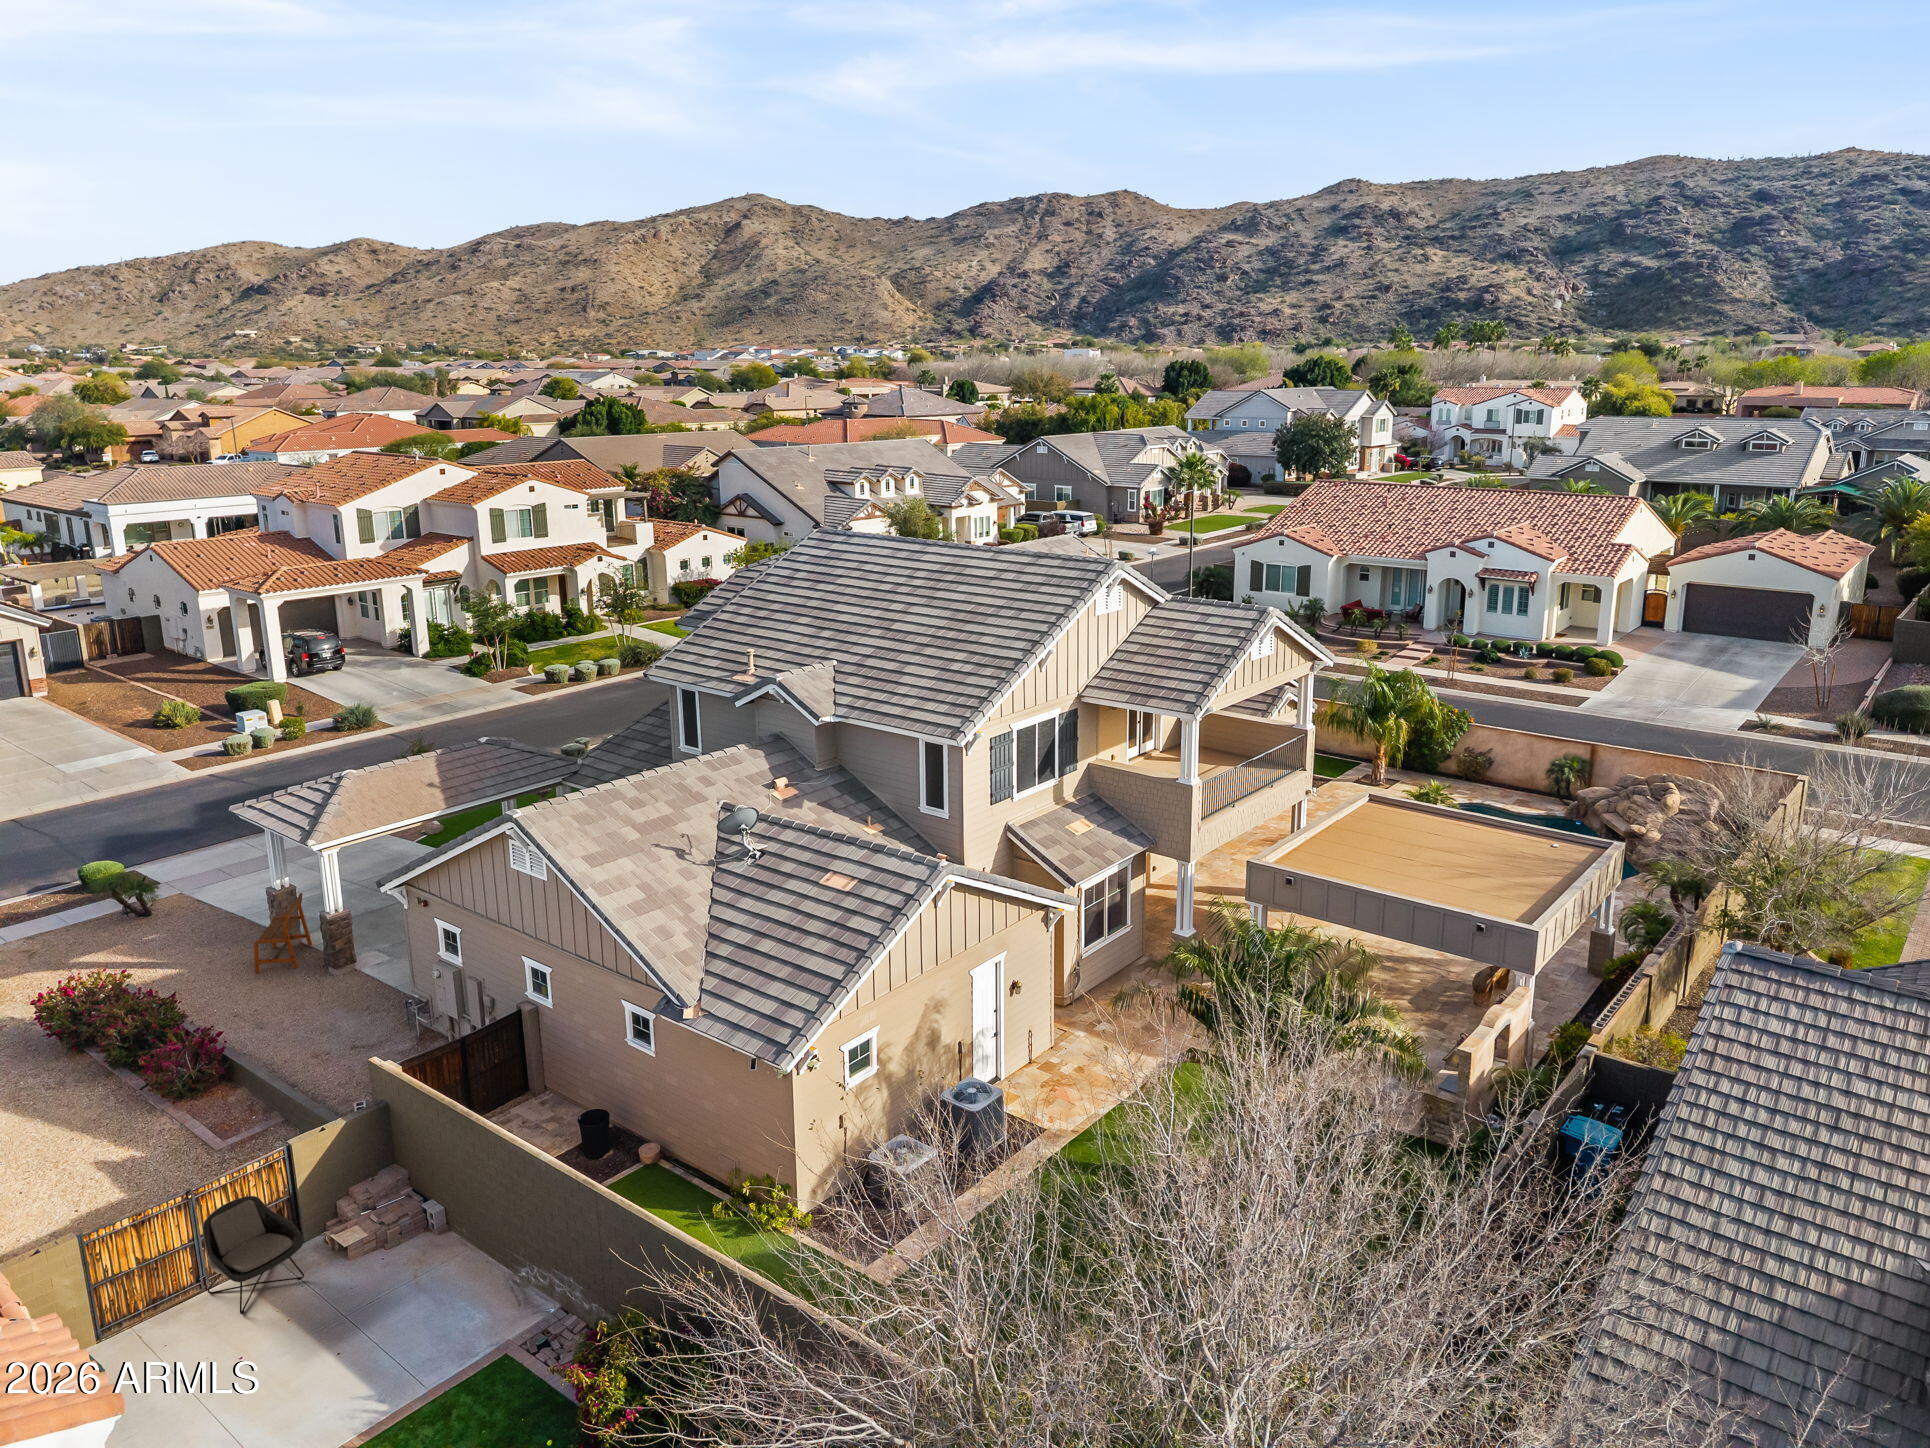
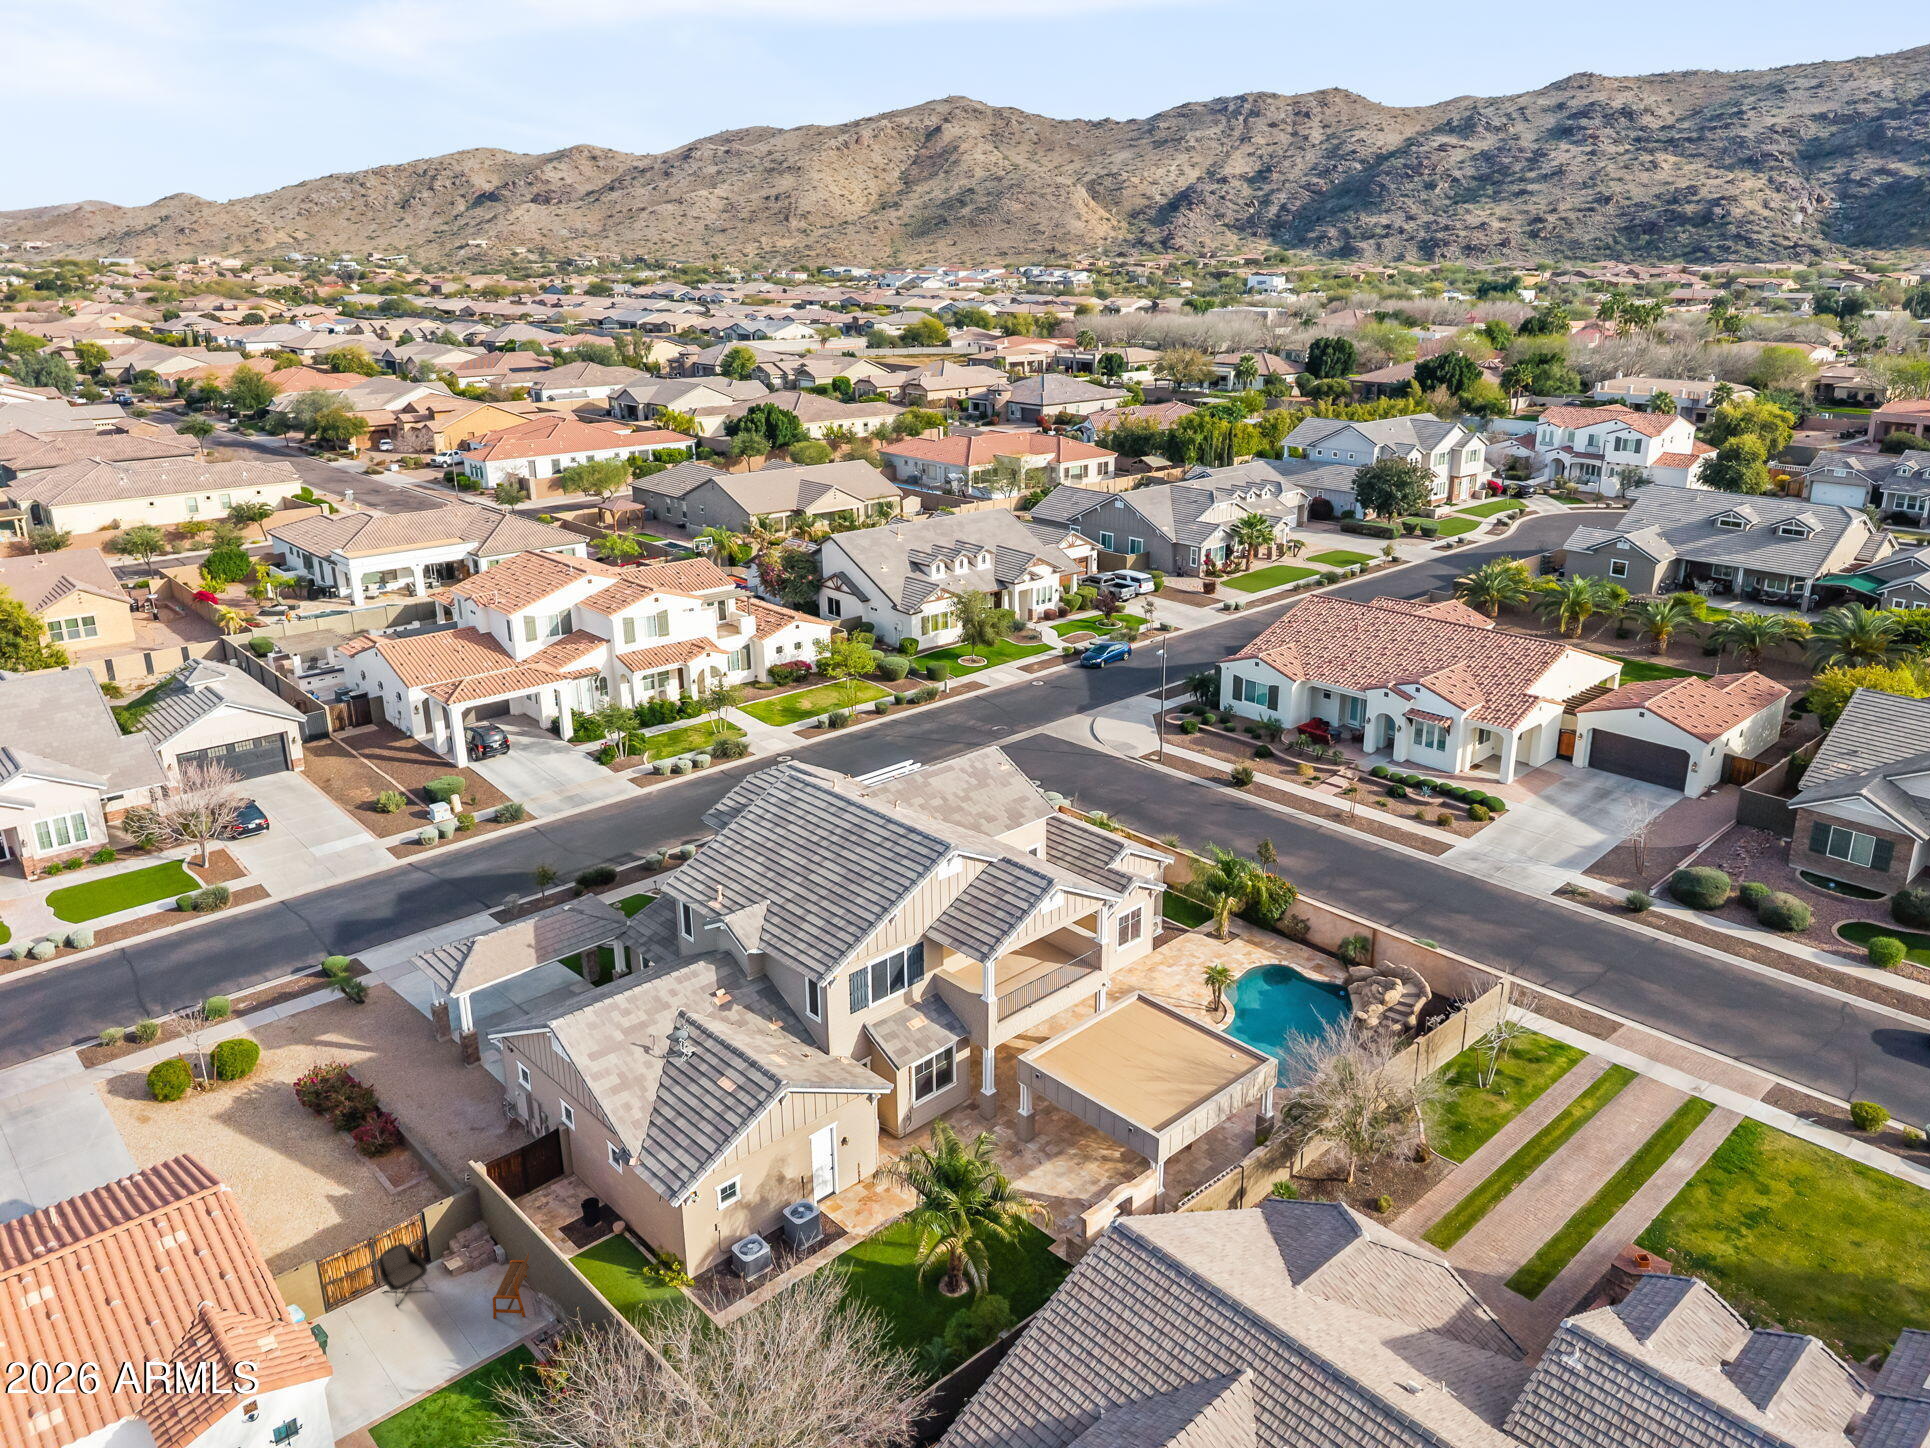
bench: present [254,893,312,973] -> present [493,1252,529,1319]

